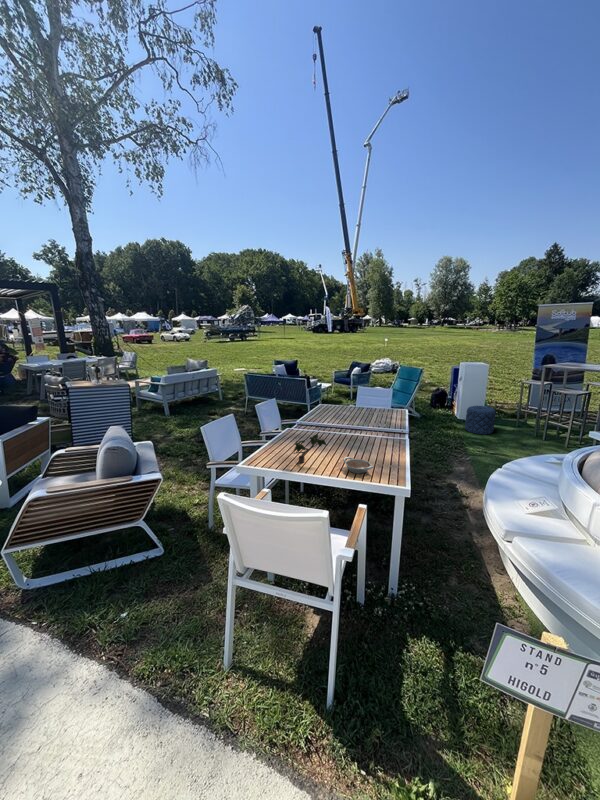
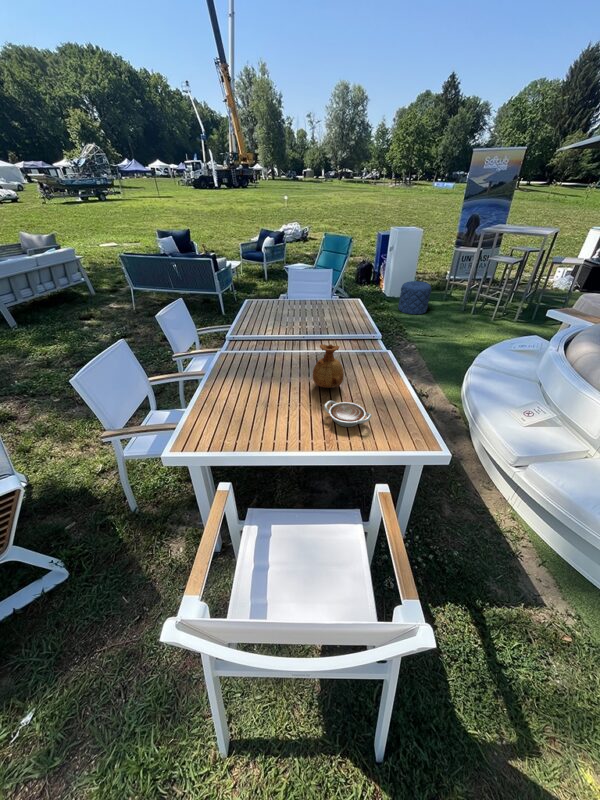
vase: none [344,422,366,454] -> present [313,344,344,388]
potted plant: present [294,434,326,463] -> none [243,370,301,418]

